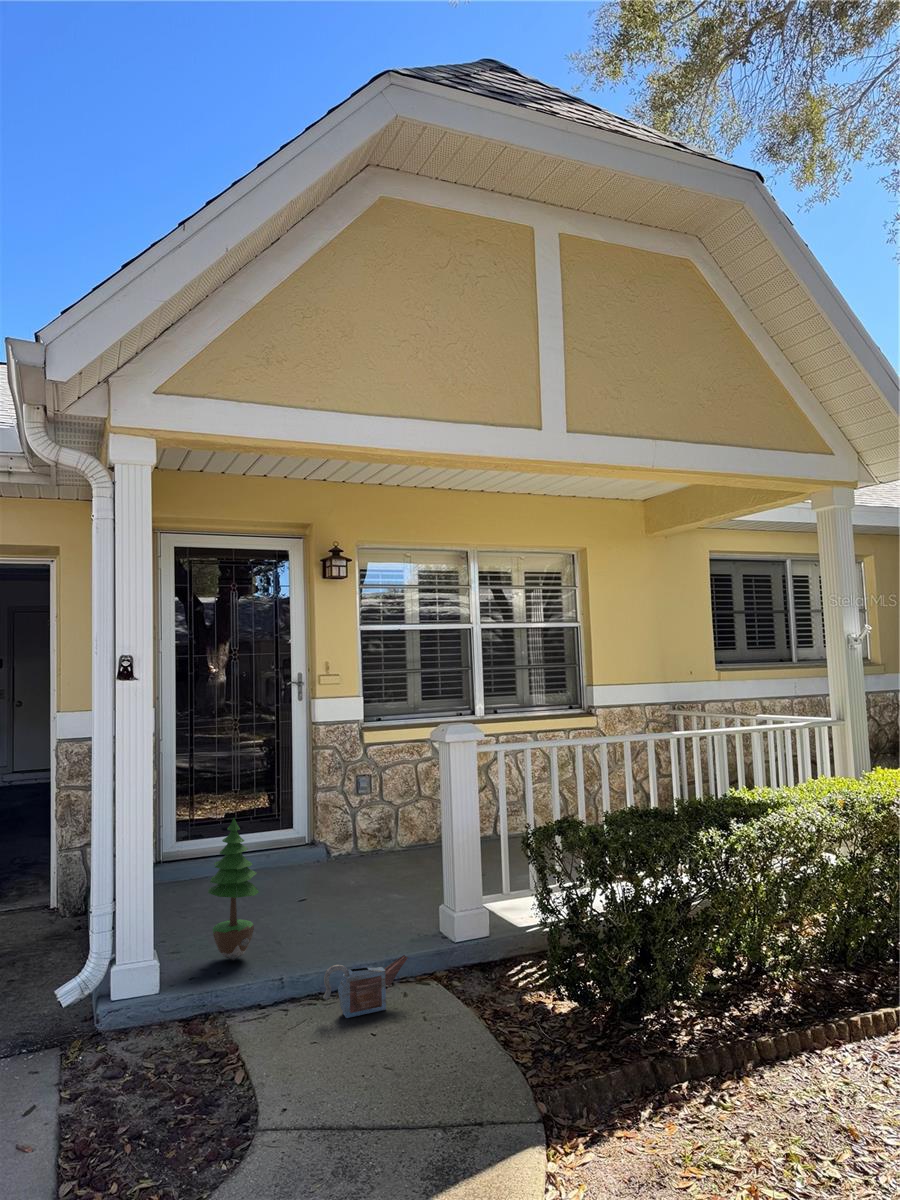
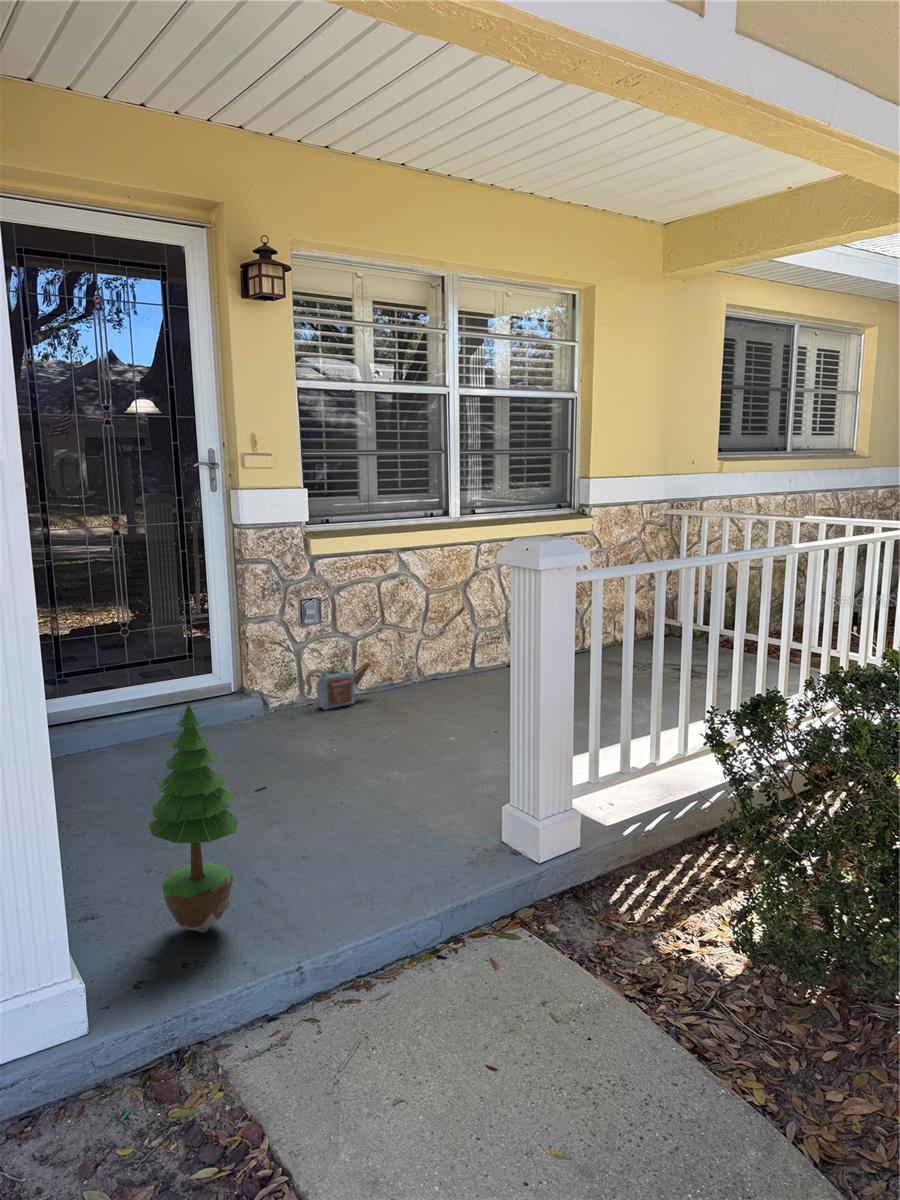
watering can: present [323,955,408,1018] -> present [306,662,370,710]

